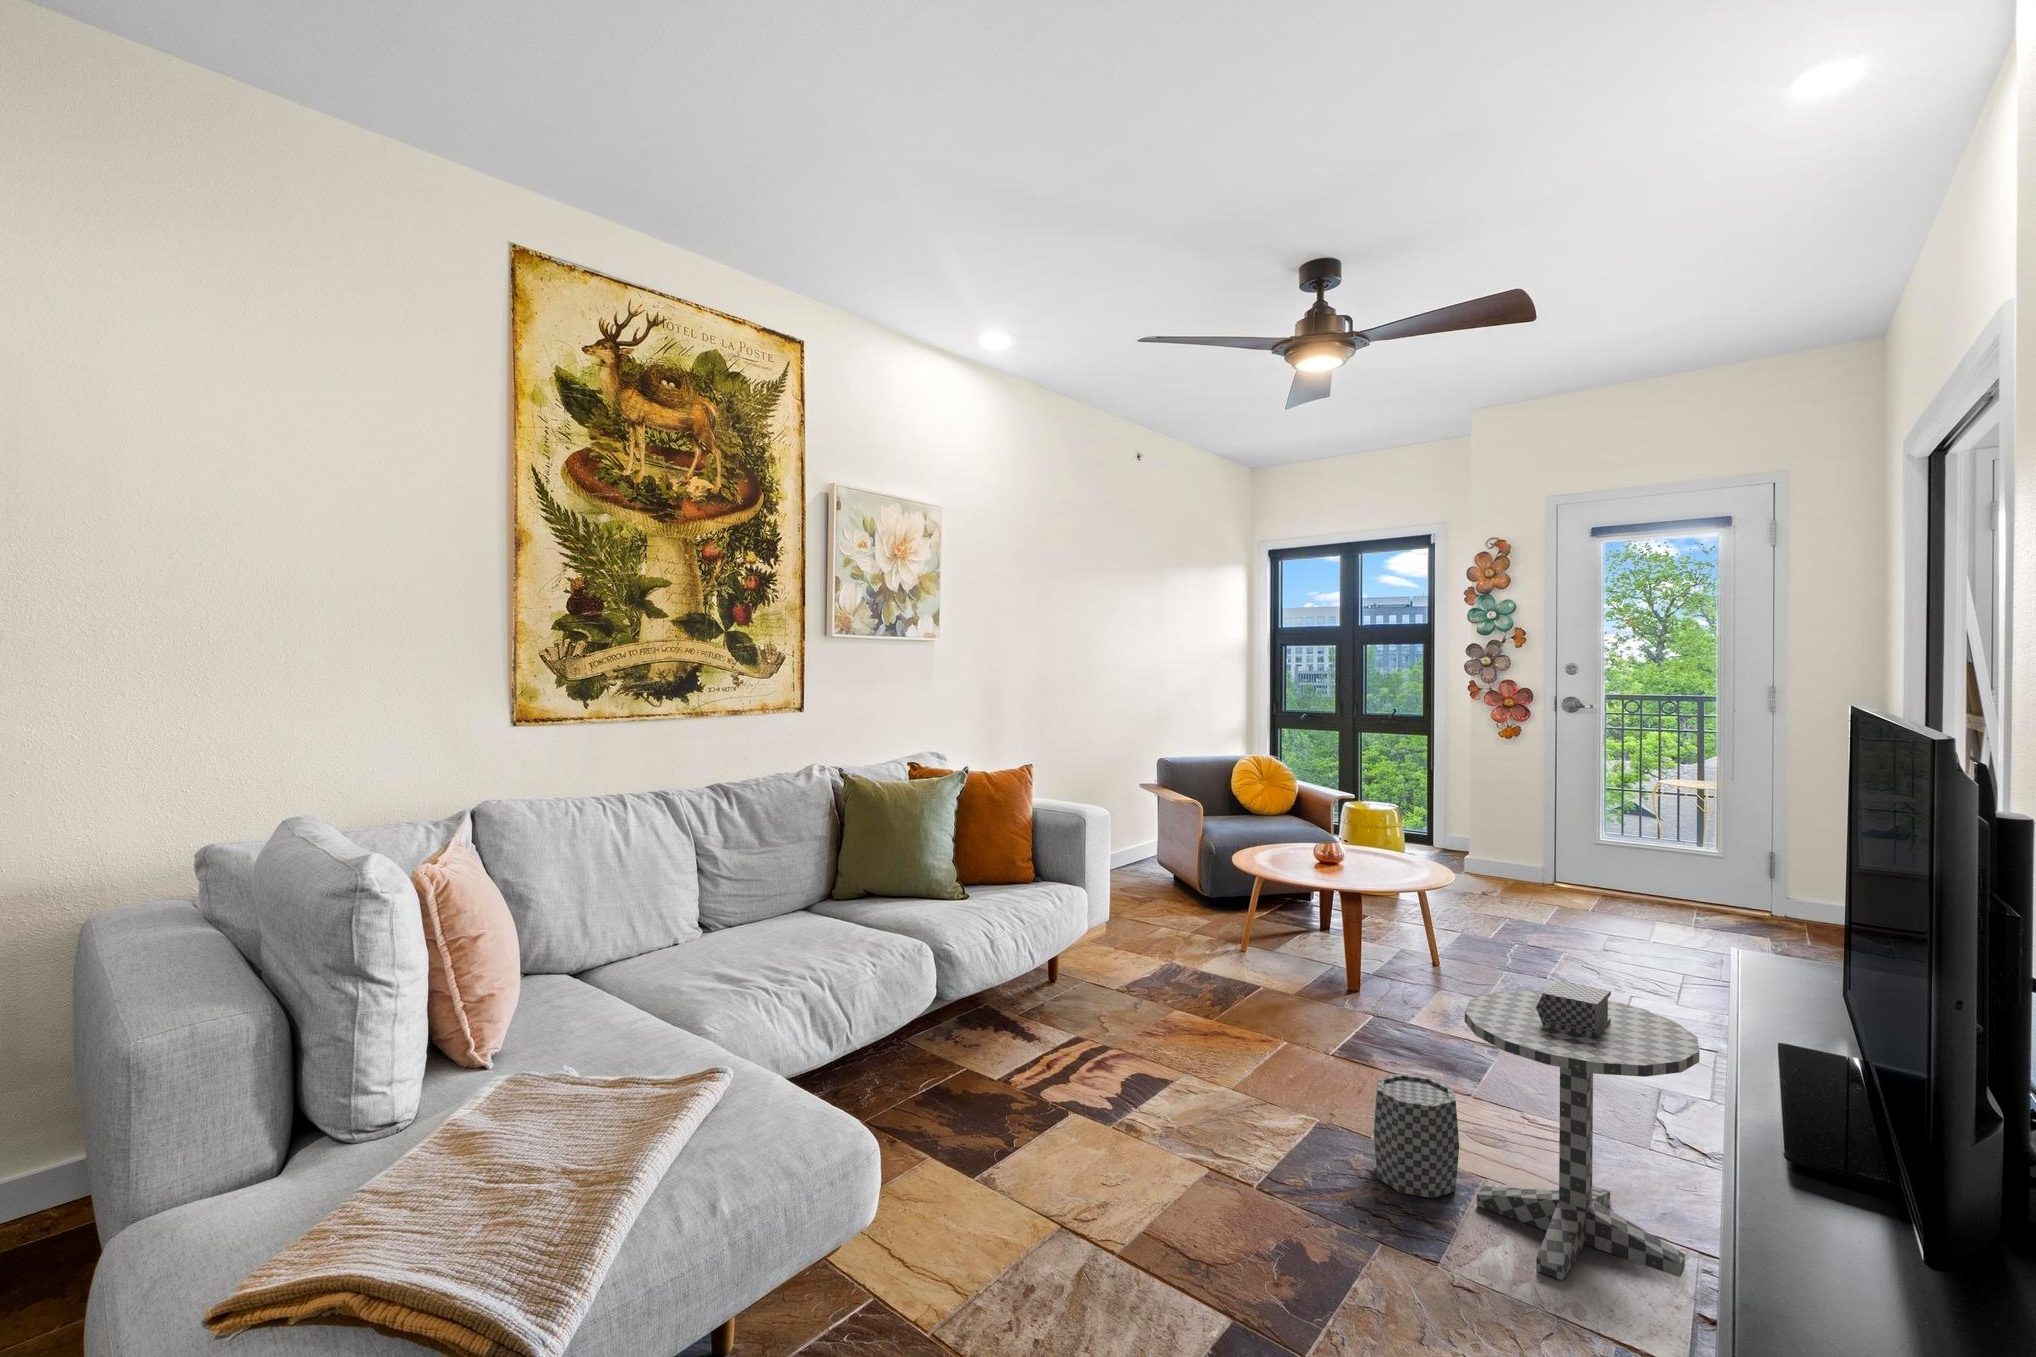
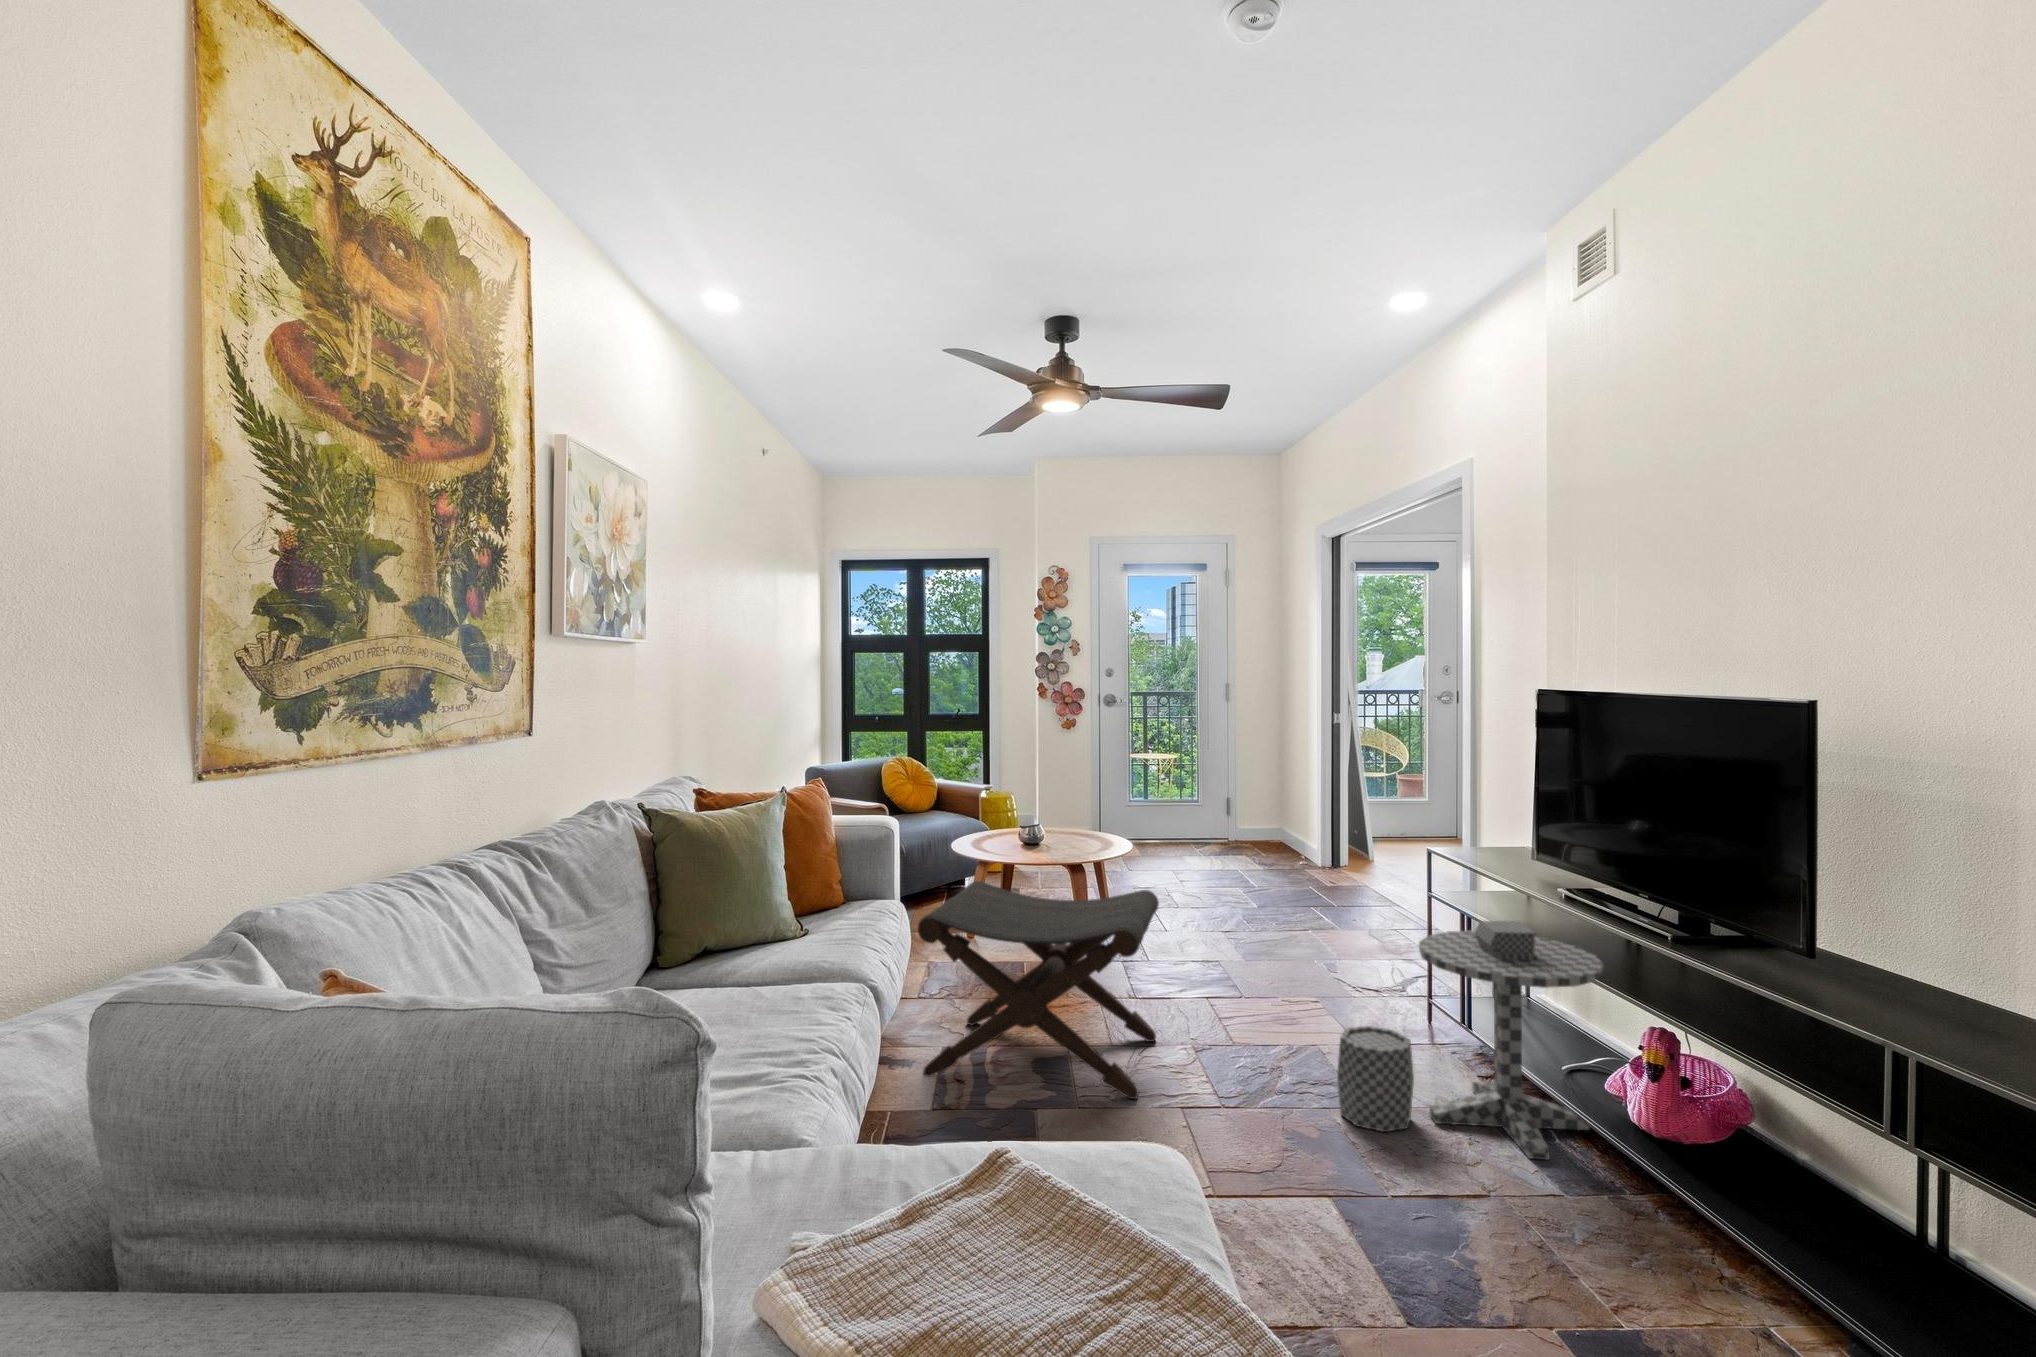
footstool: none [1042,867,1299,1092] -> present [918,881,1159,1099]

